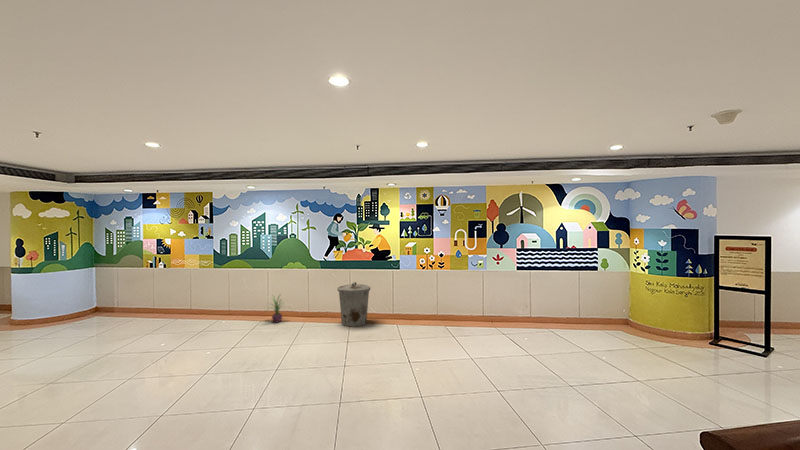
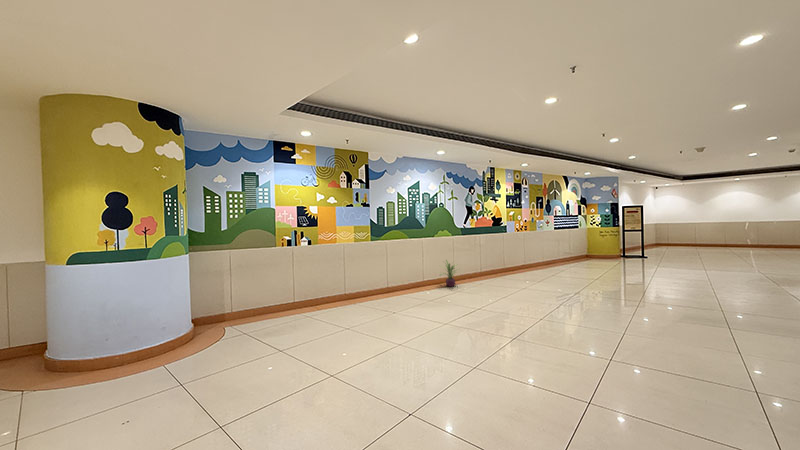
trash can: present [337,282,370,326] -> none [484,243,513,278]

